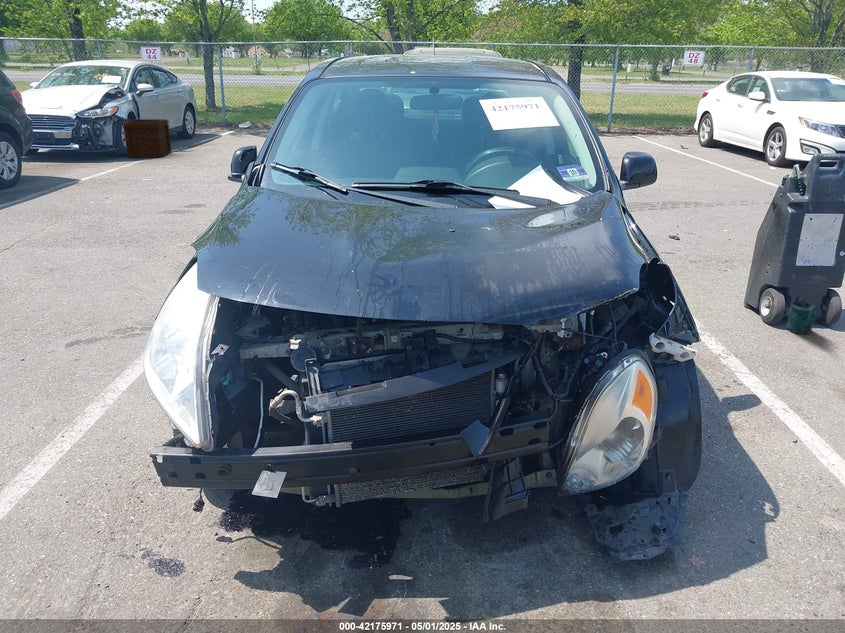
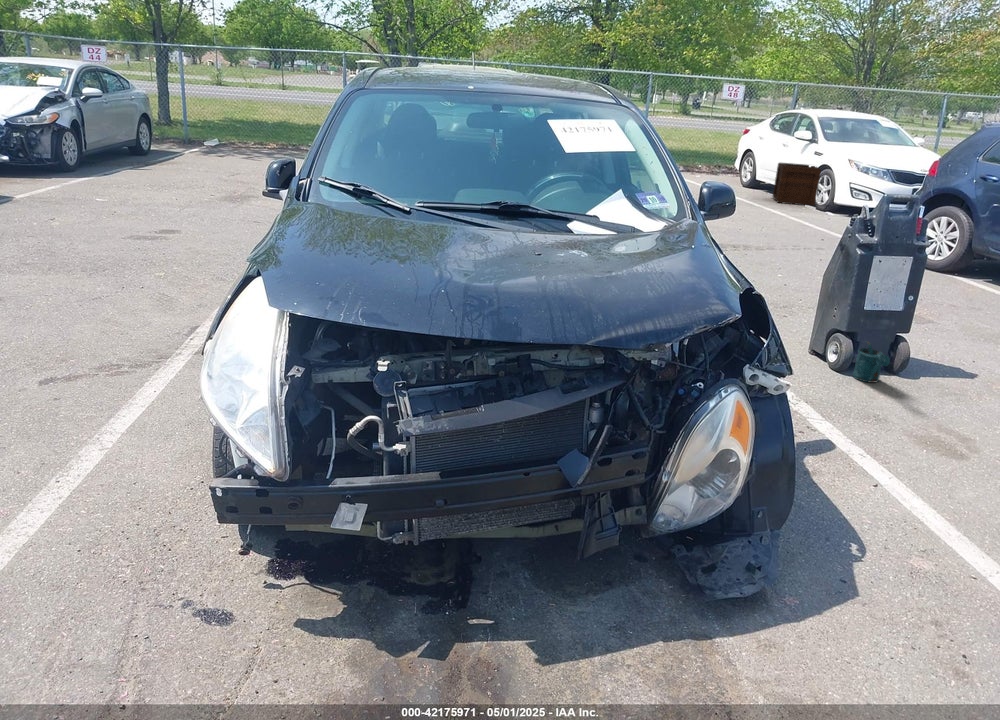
wooden crate: present [123,119,172,158] -> present [773,163,821,206]

